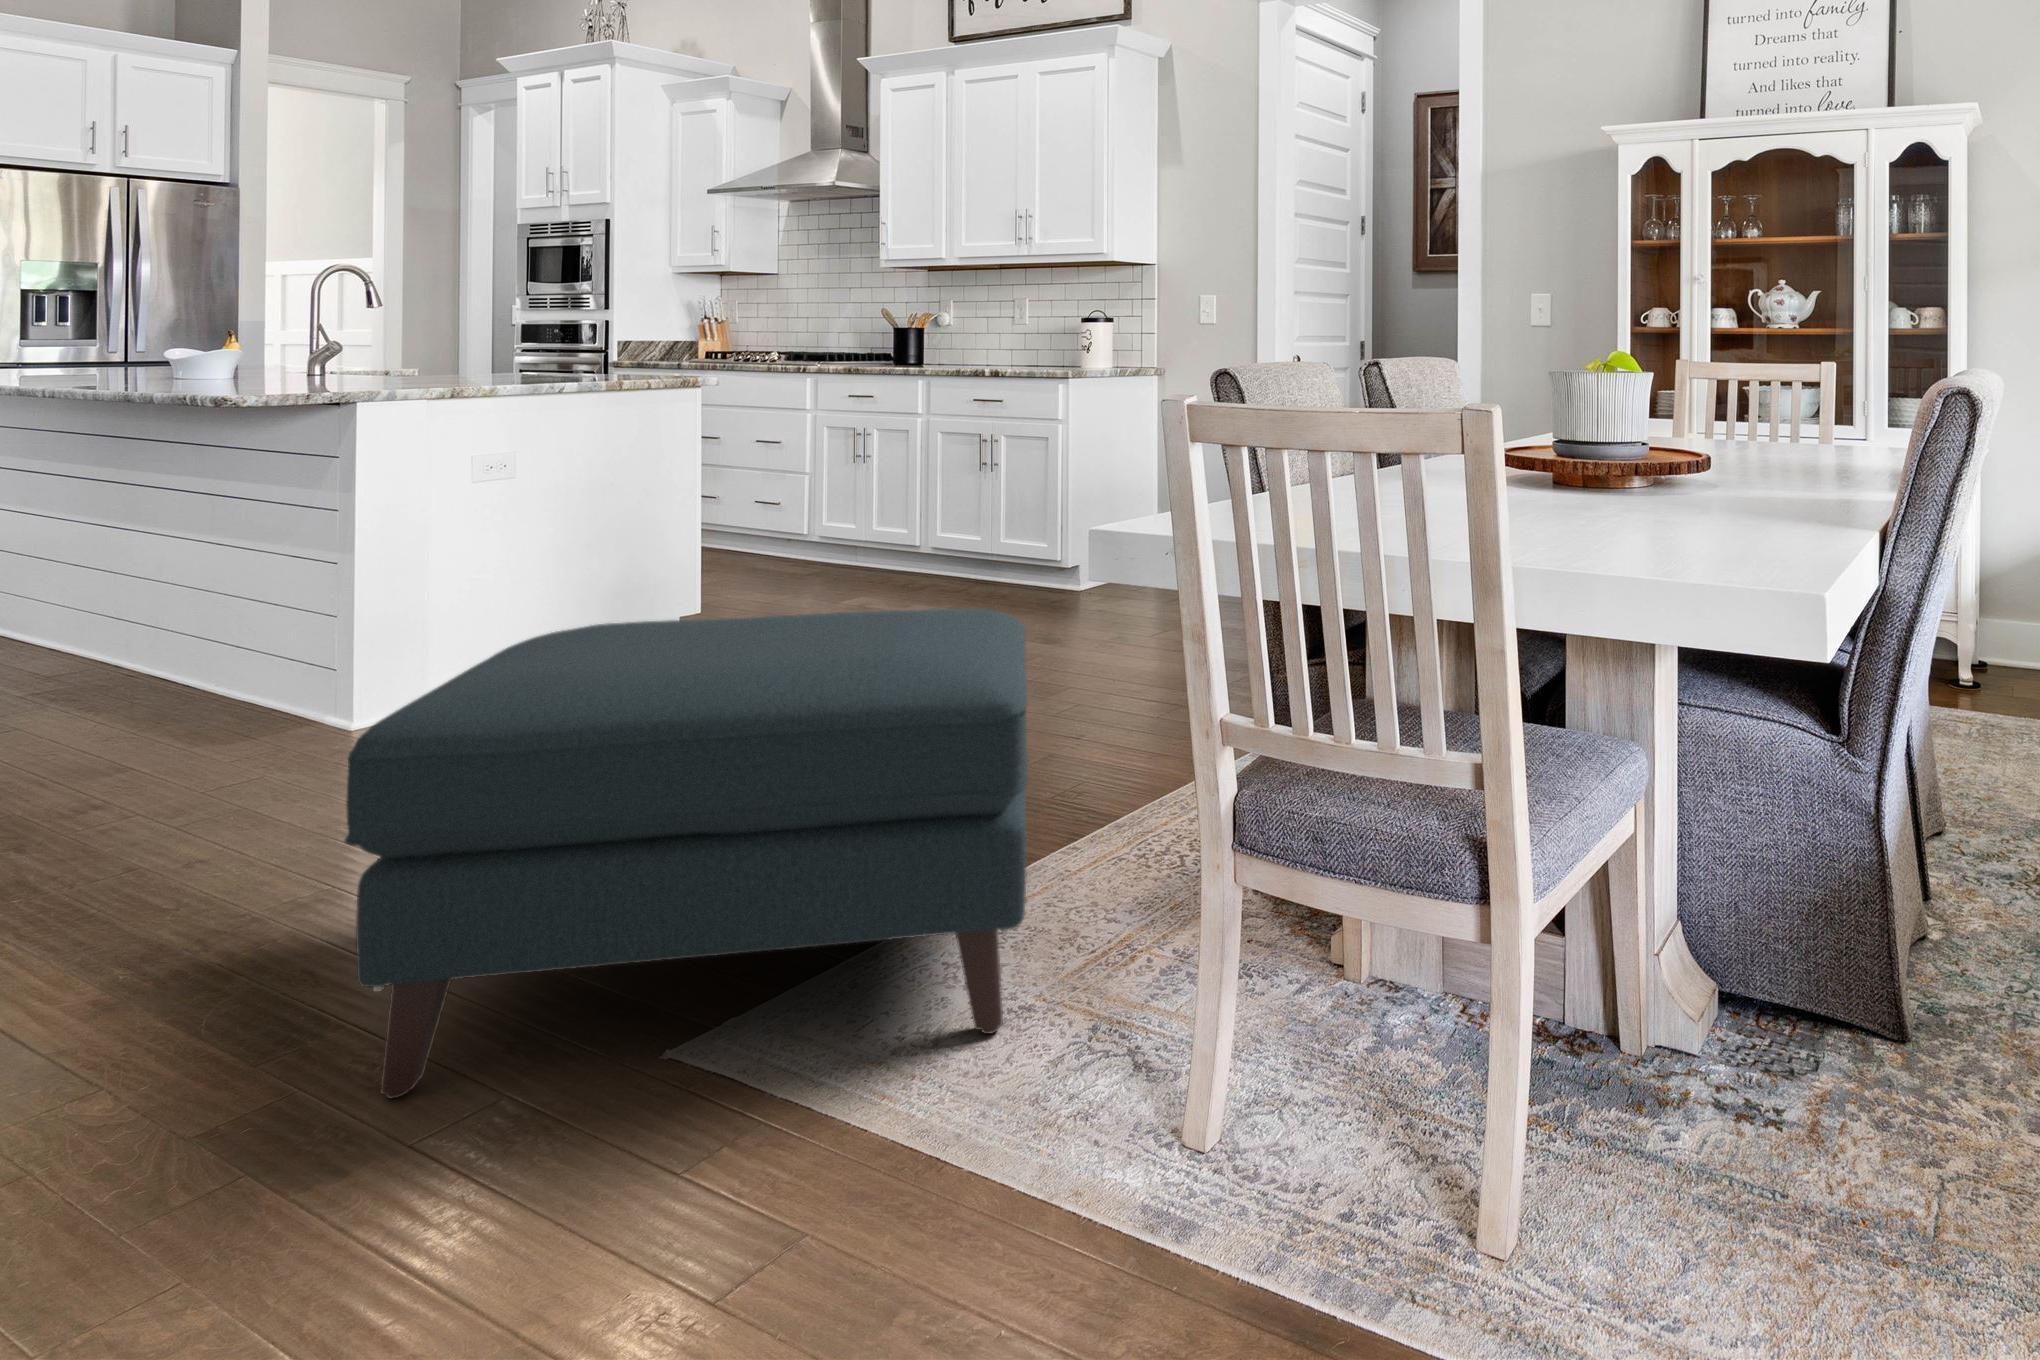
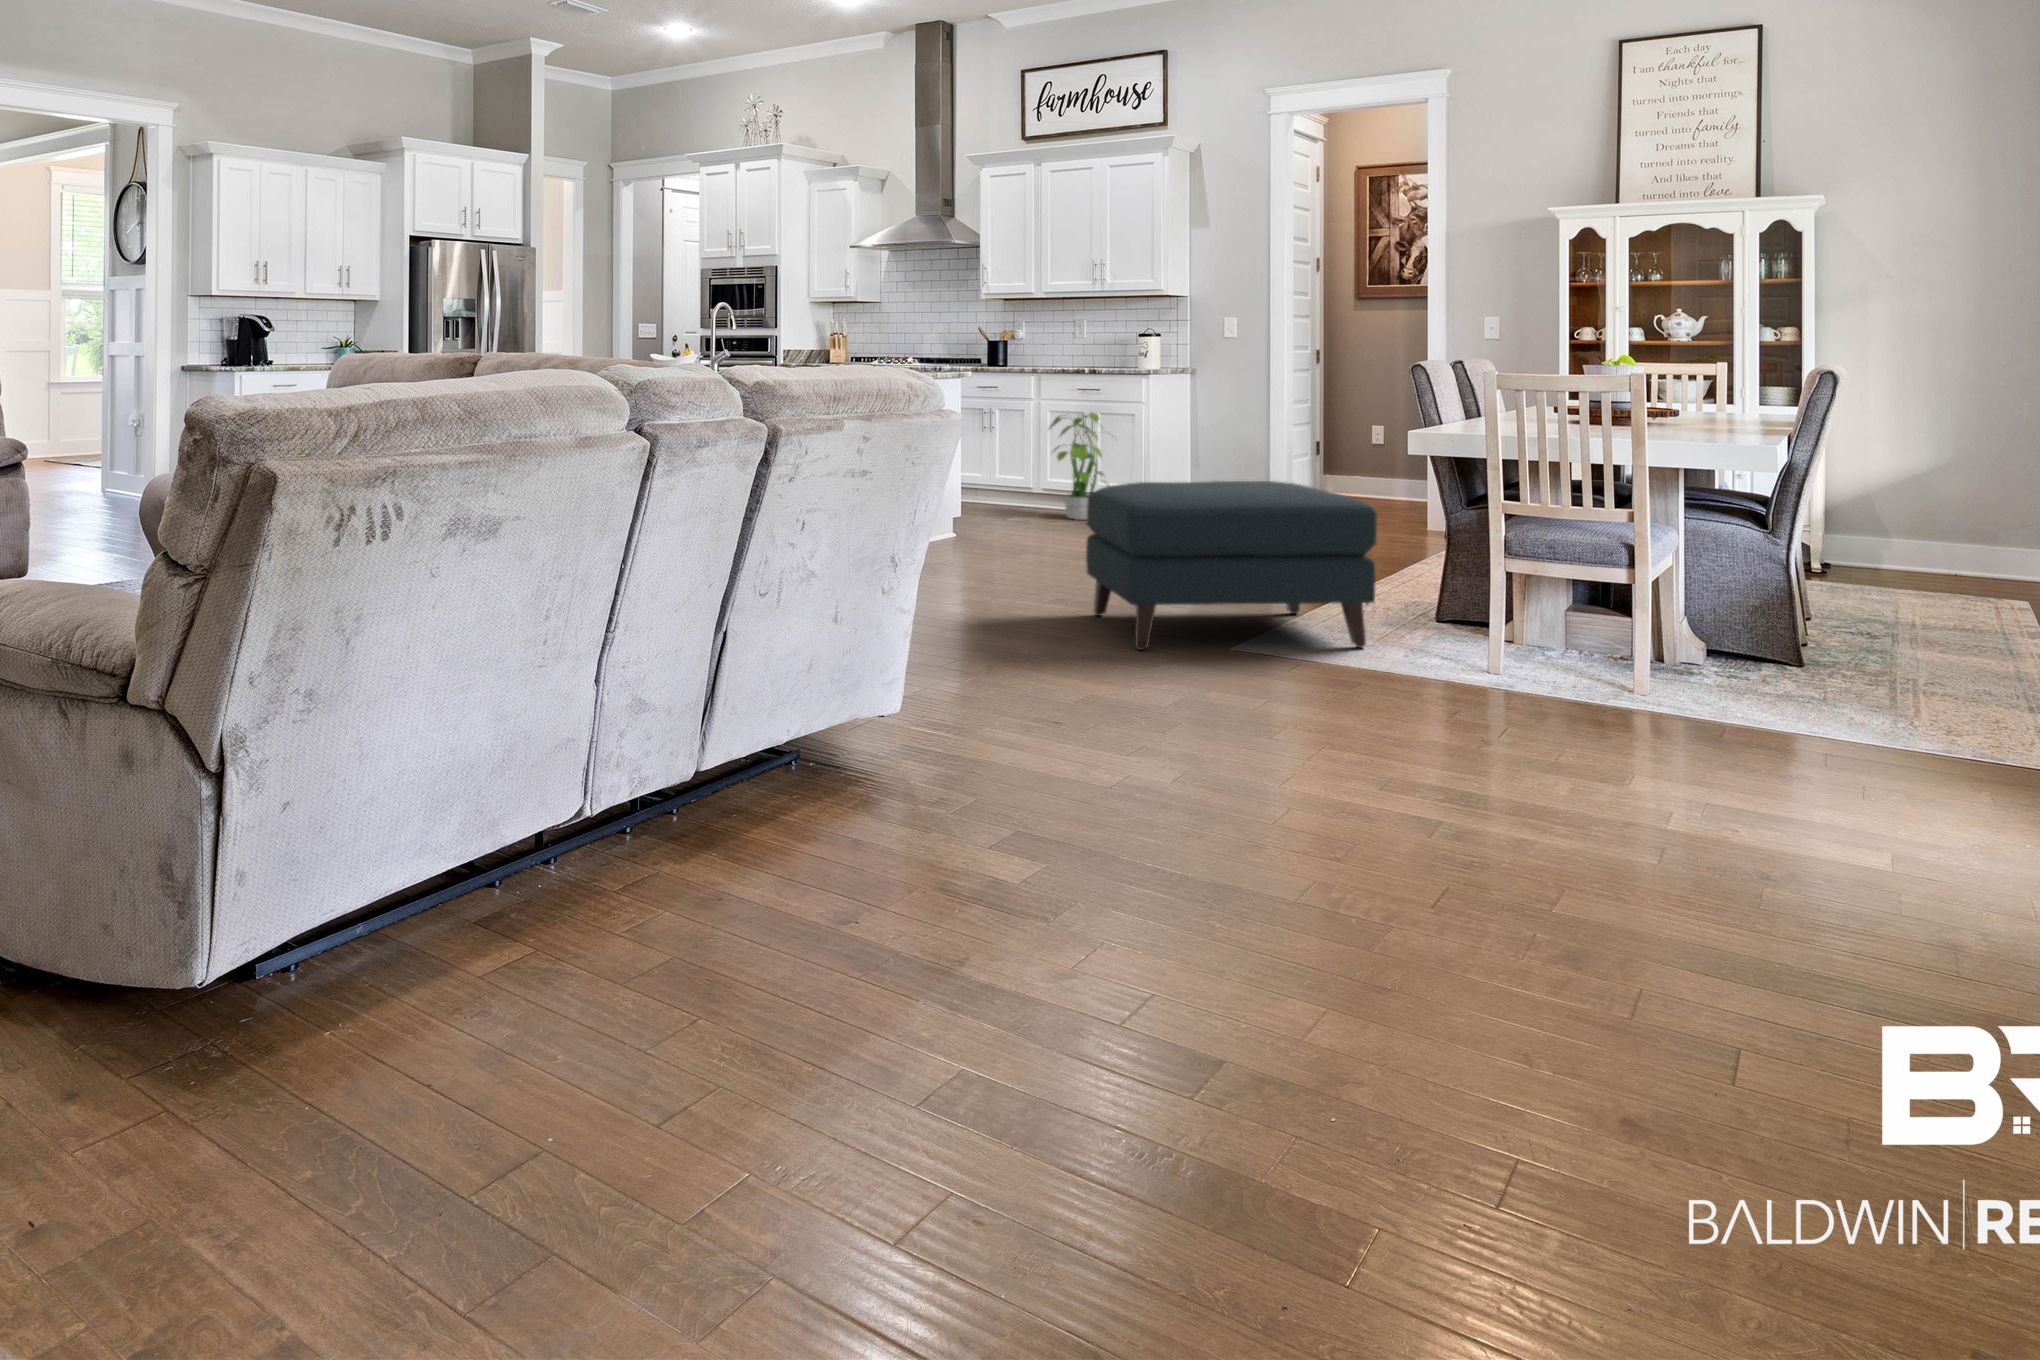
potted plant: none [912,430,1027,596] -> present [1049,413,1109,520]

